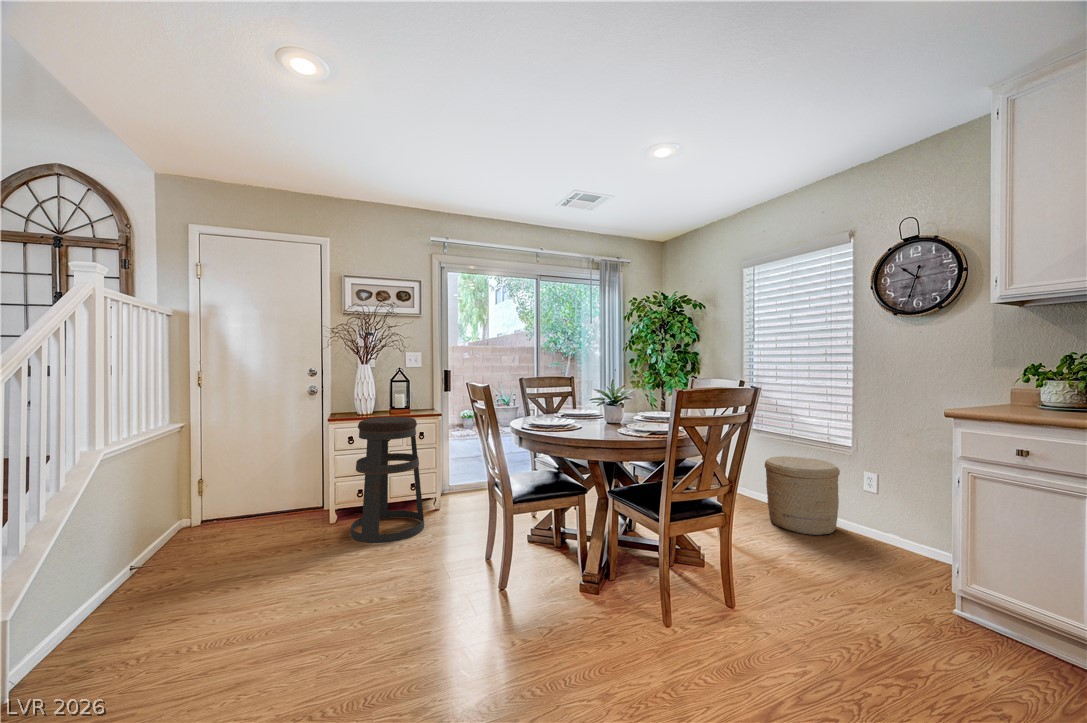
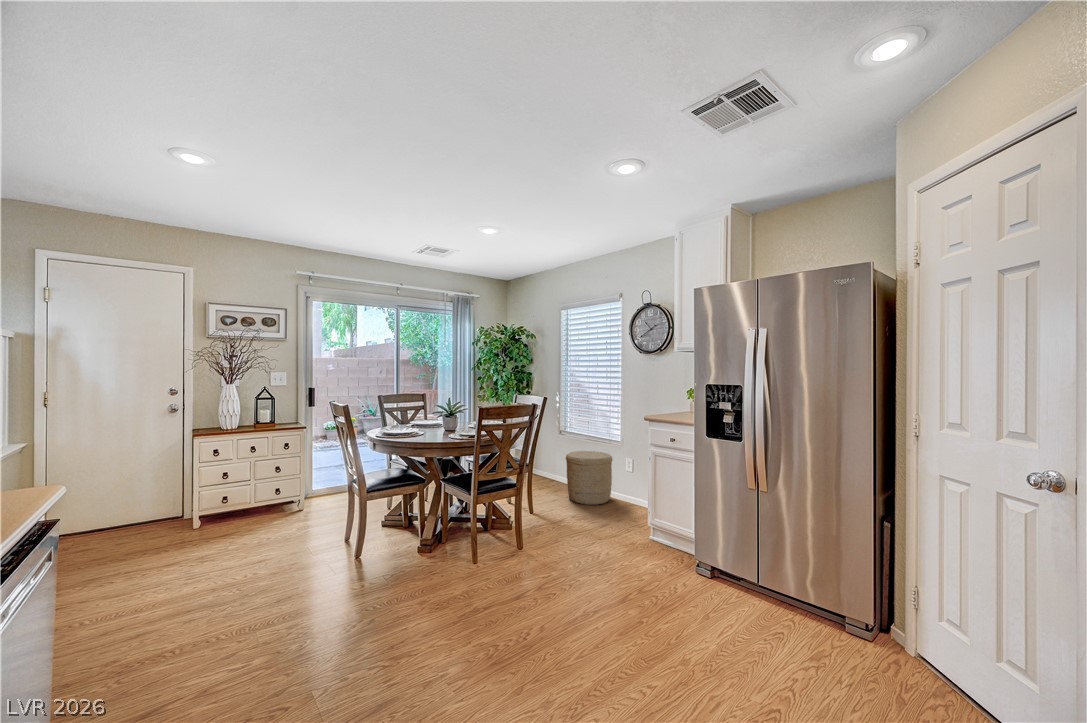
bar stool: present [350,417,424,543] -> none [217,430,289,539]

